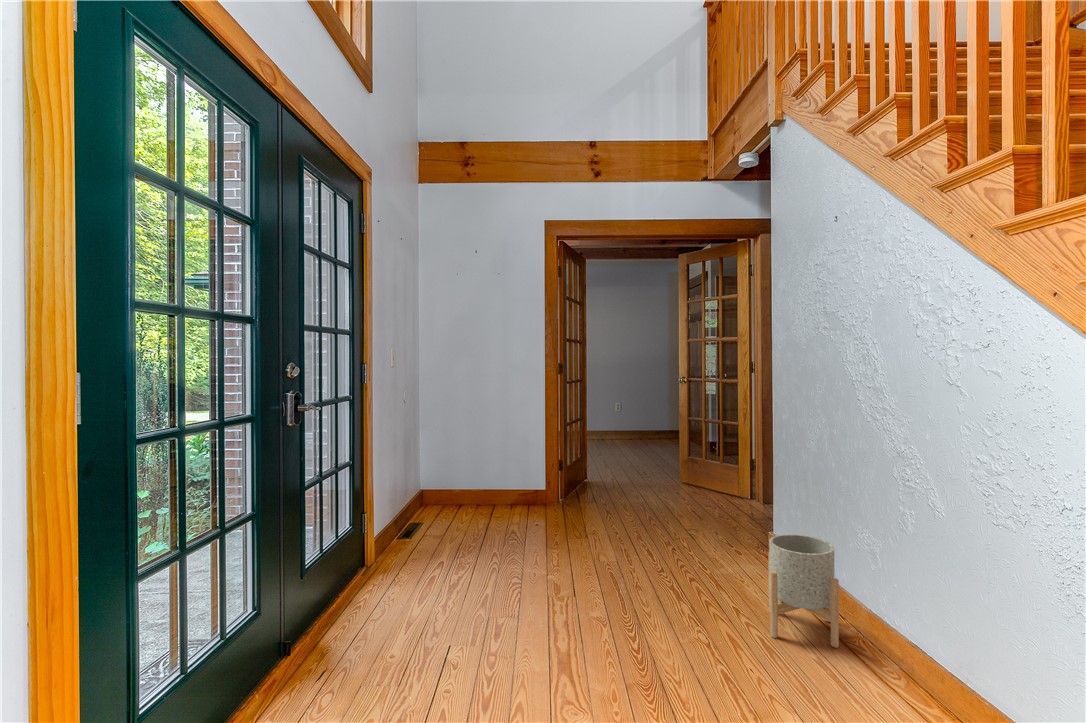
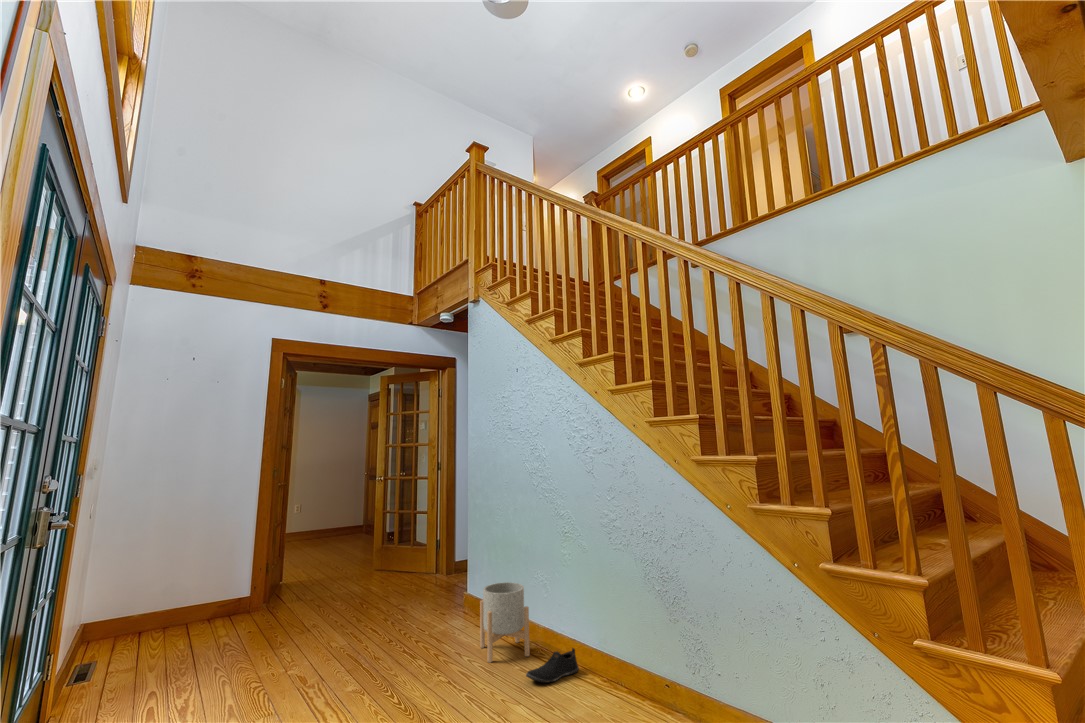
shoe: none [816,659,918,703] -> present [526,648,579,683]

